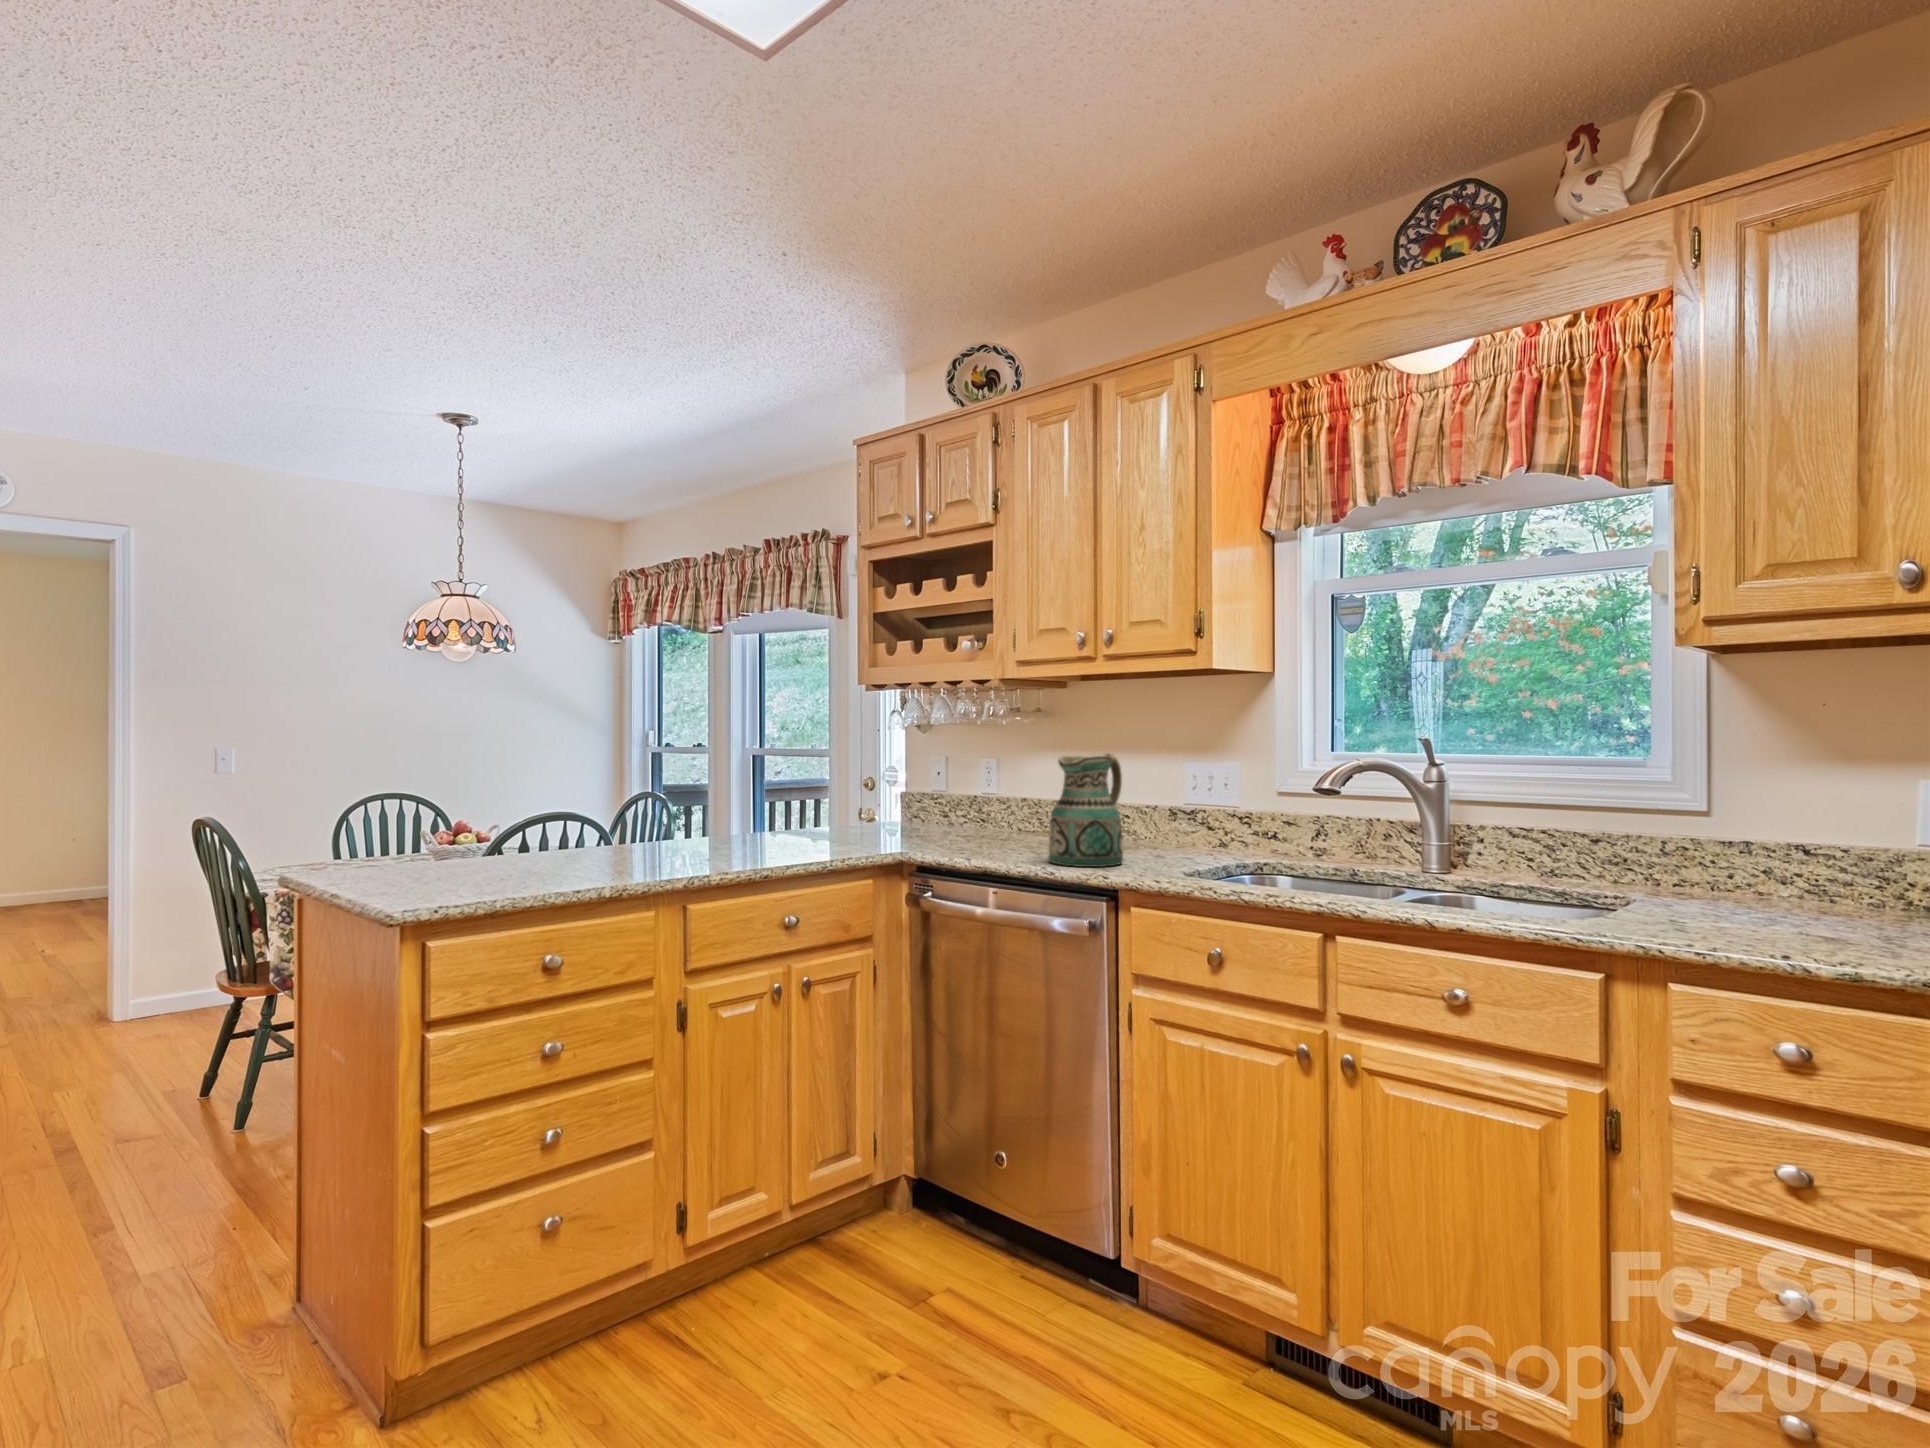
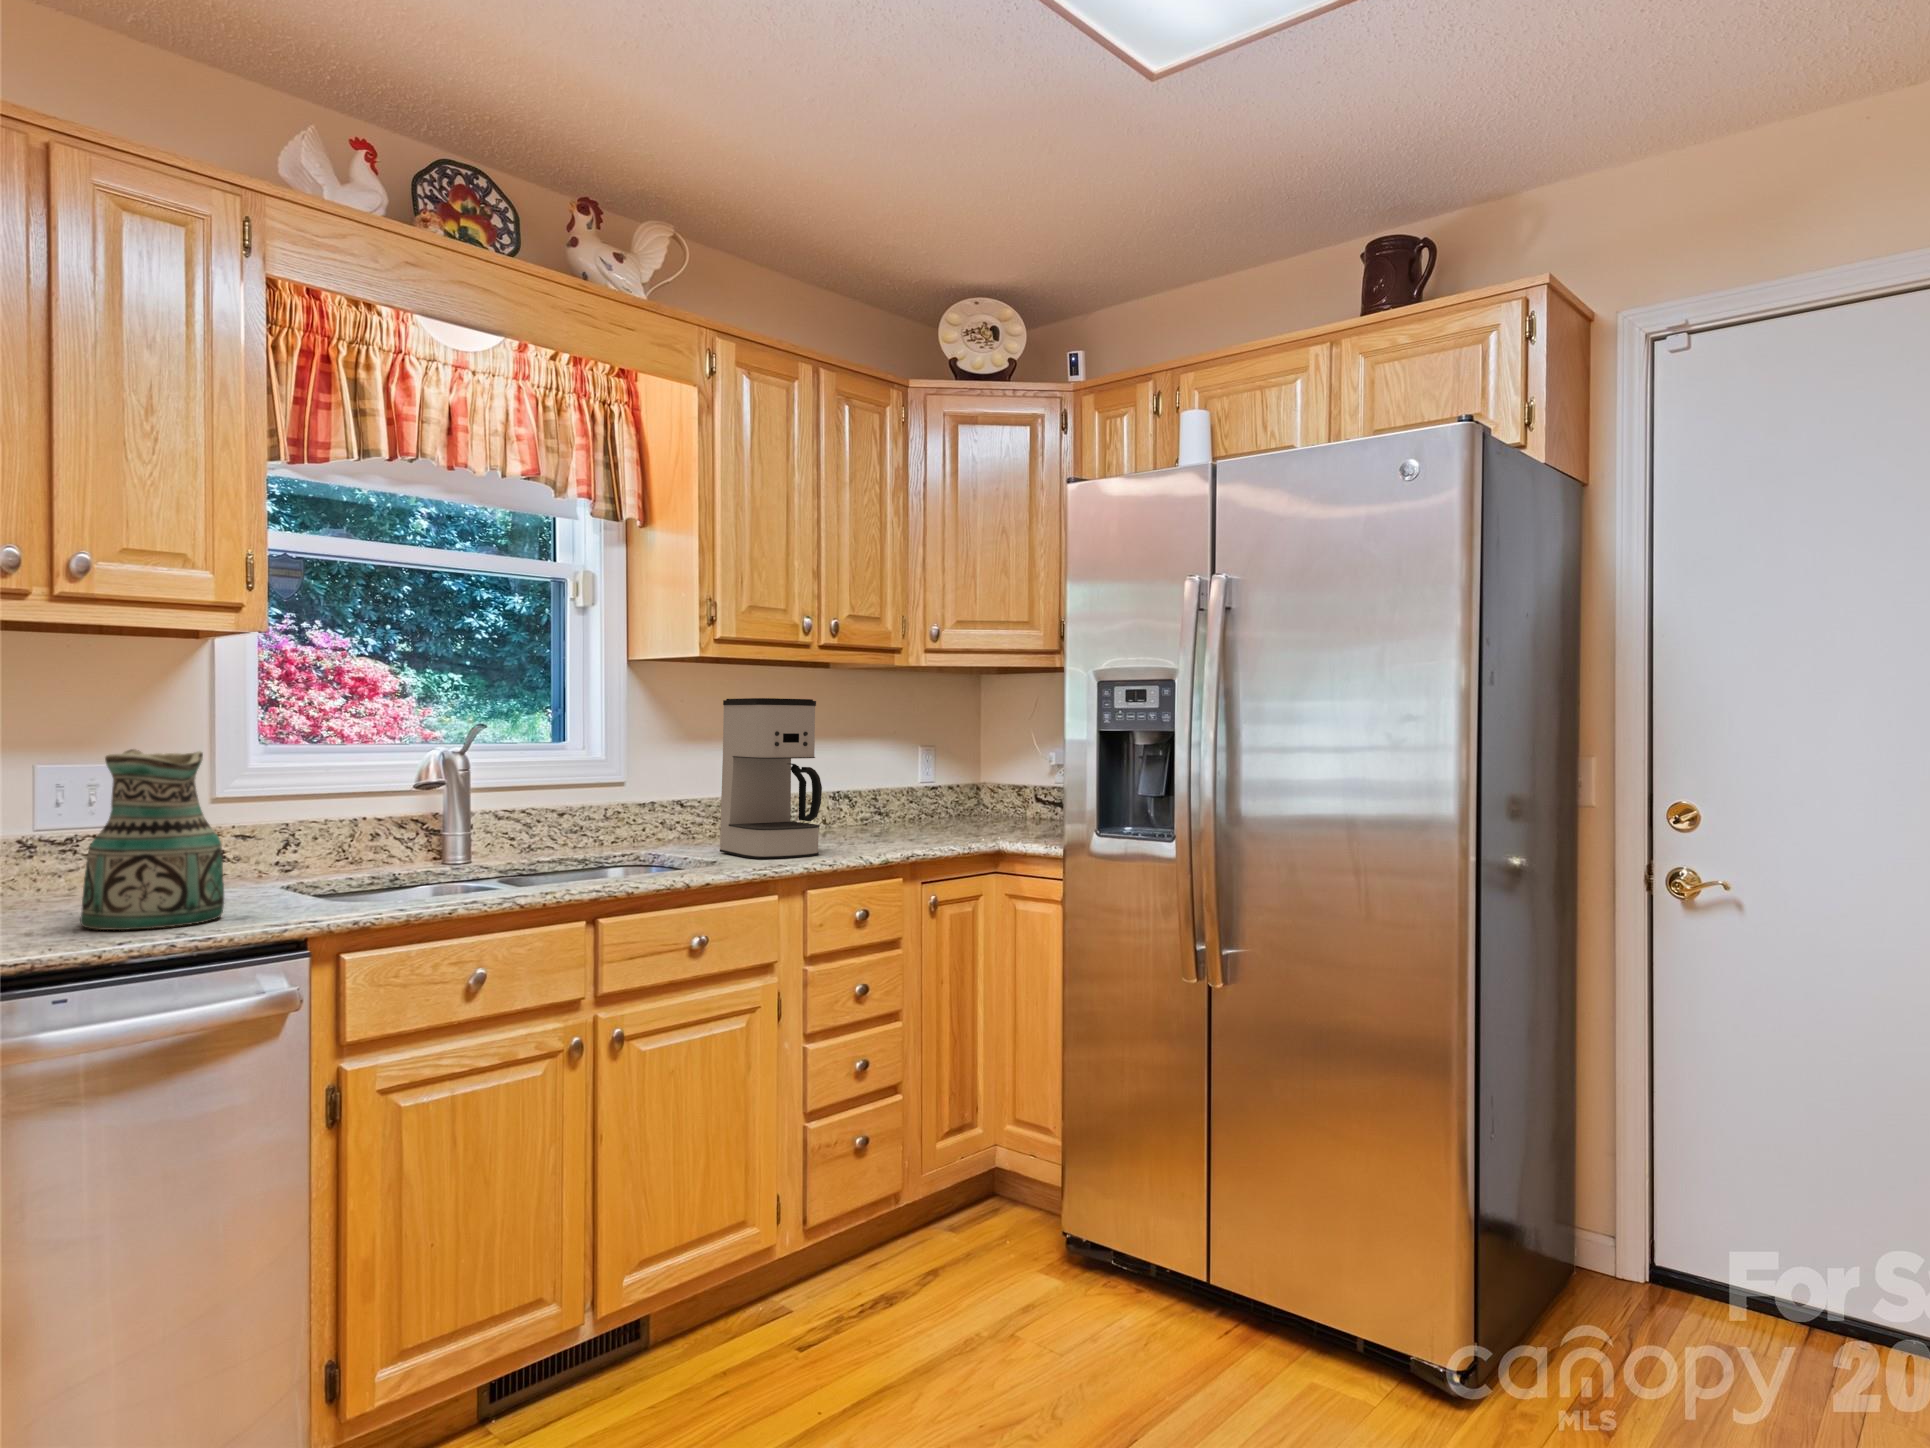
coffee maker: none [1667,703,1842,944] -> present [720,698,822,859]

